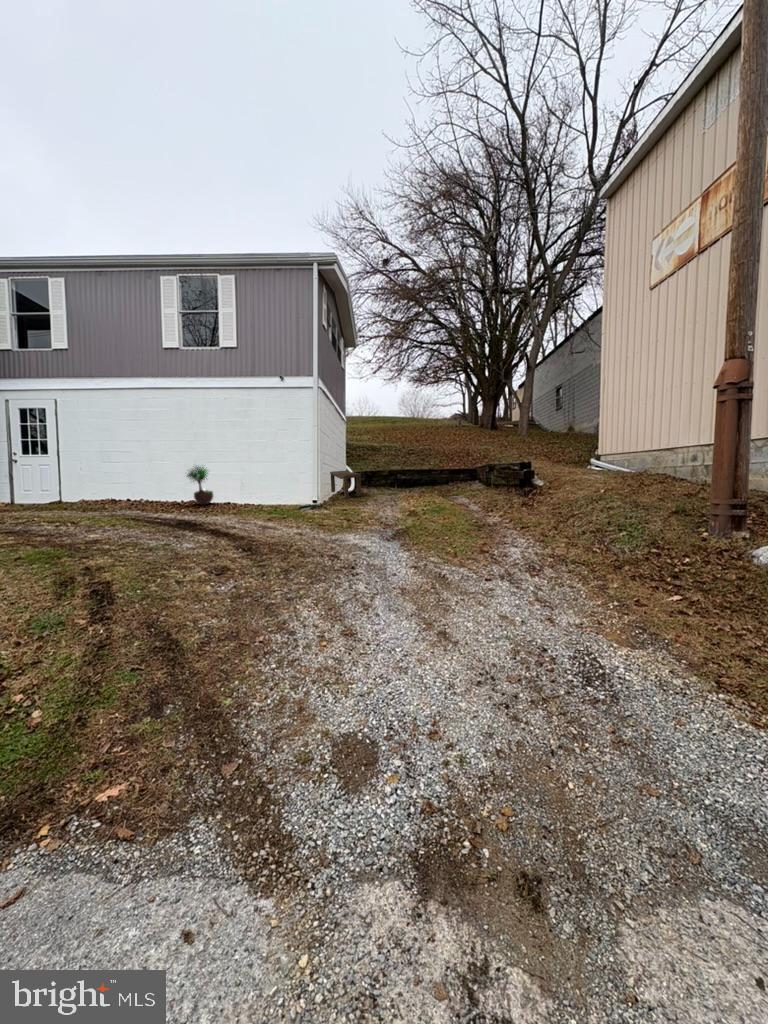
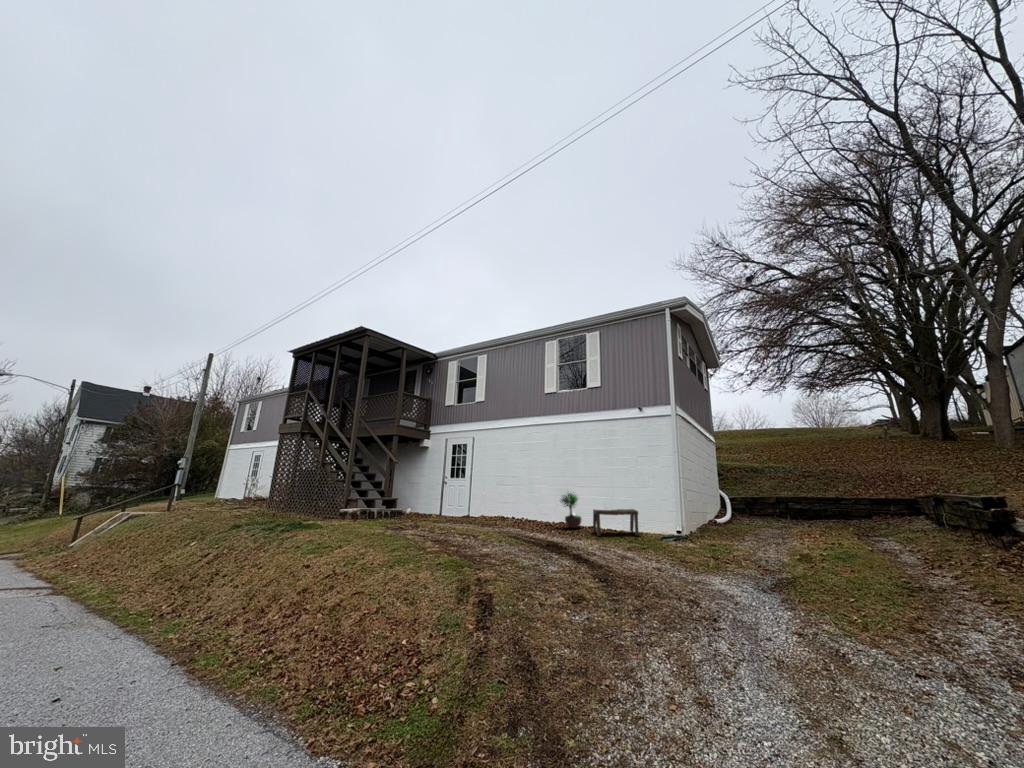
bench: present [330,471,361,498] -> present [593,509,639,536]

